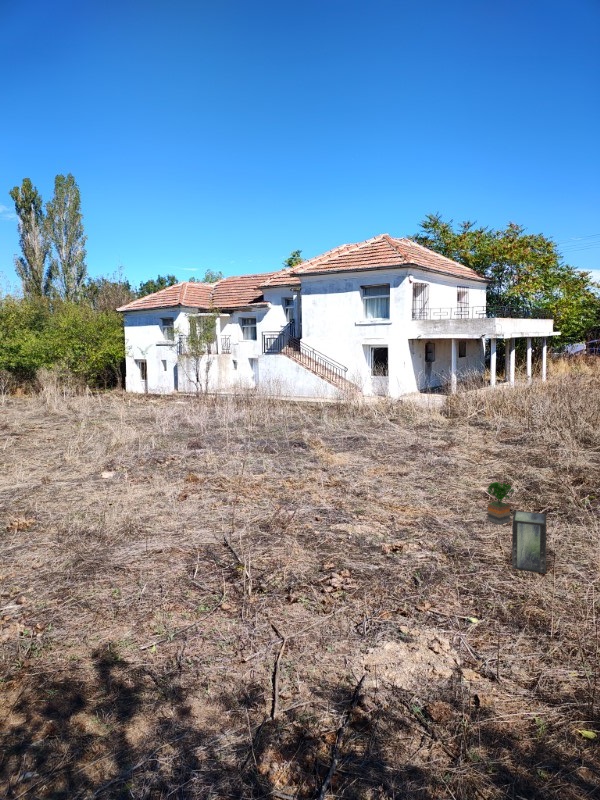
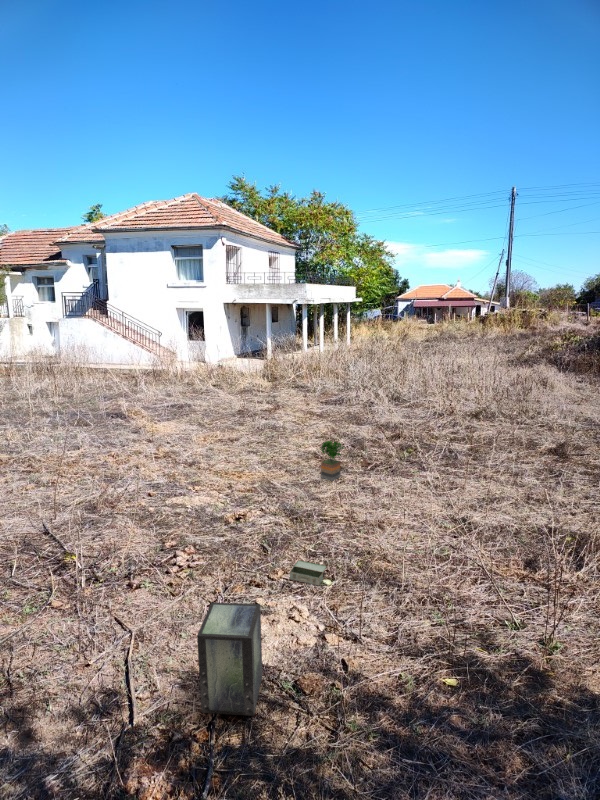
storage box: present [512,511,547,573] -> present [197,602,262,716]
toolbox: none [436,597,475,625] -> present [290,560,326,586]

